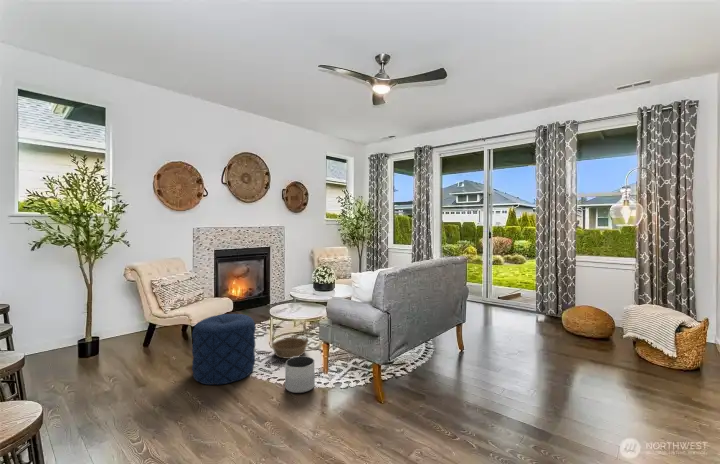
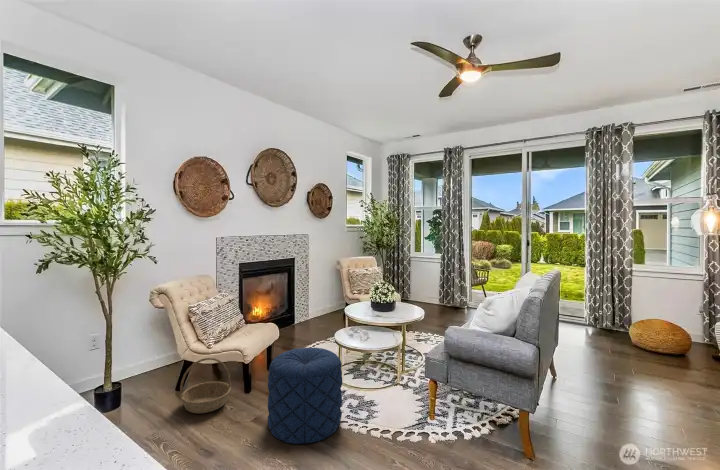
basket: present [272,320,308,359] -> present [180,358,231,413]
planter: present [285,356,315,393] -> none [396,400,432,449]

